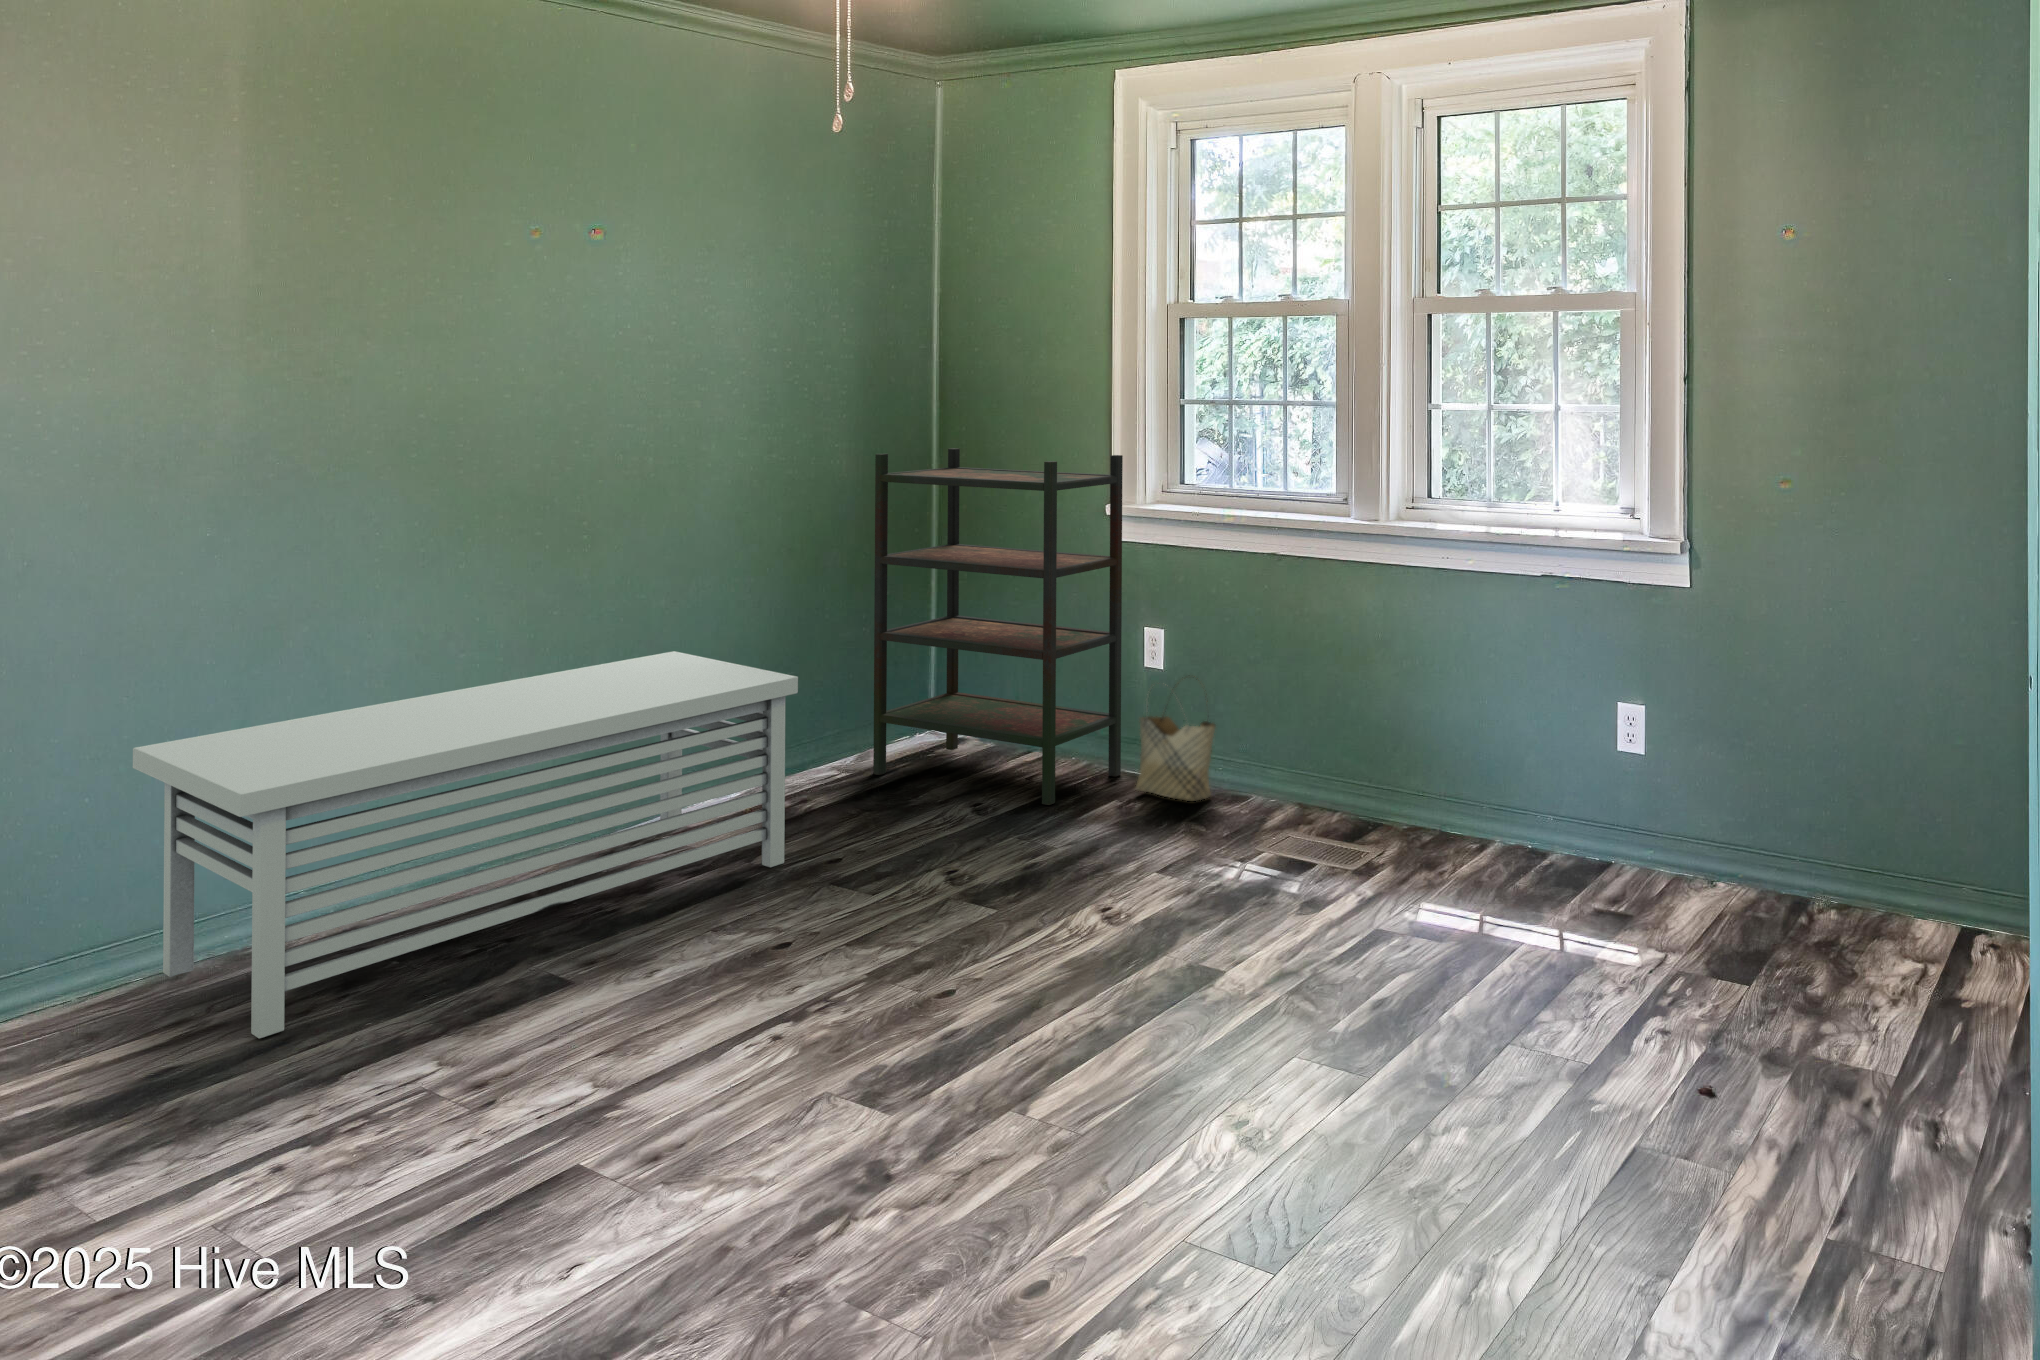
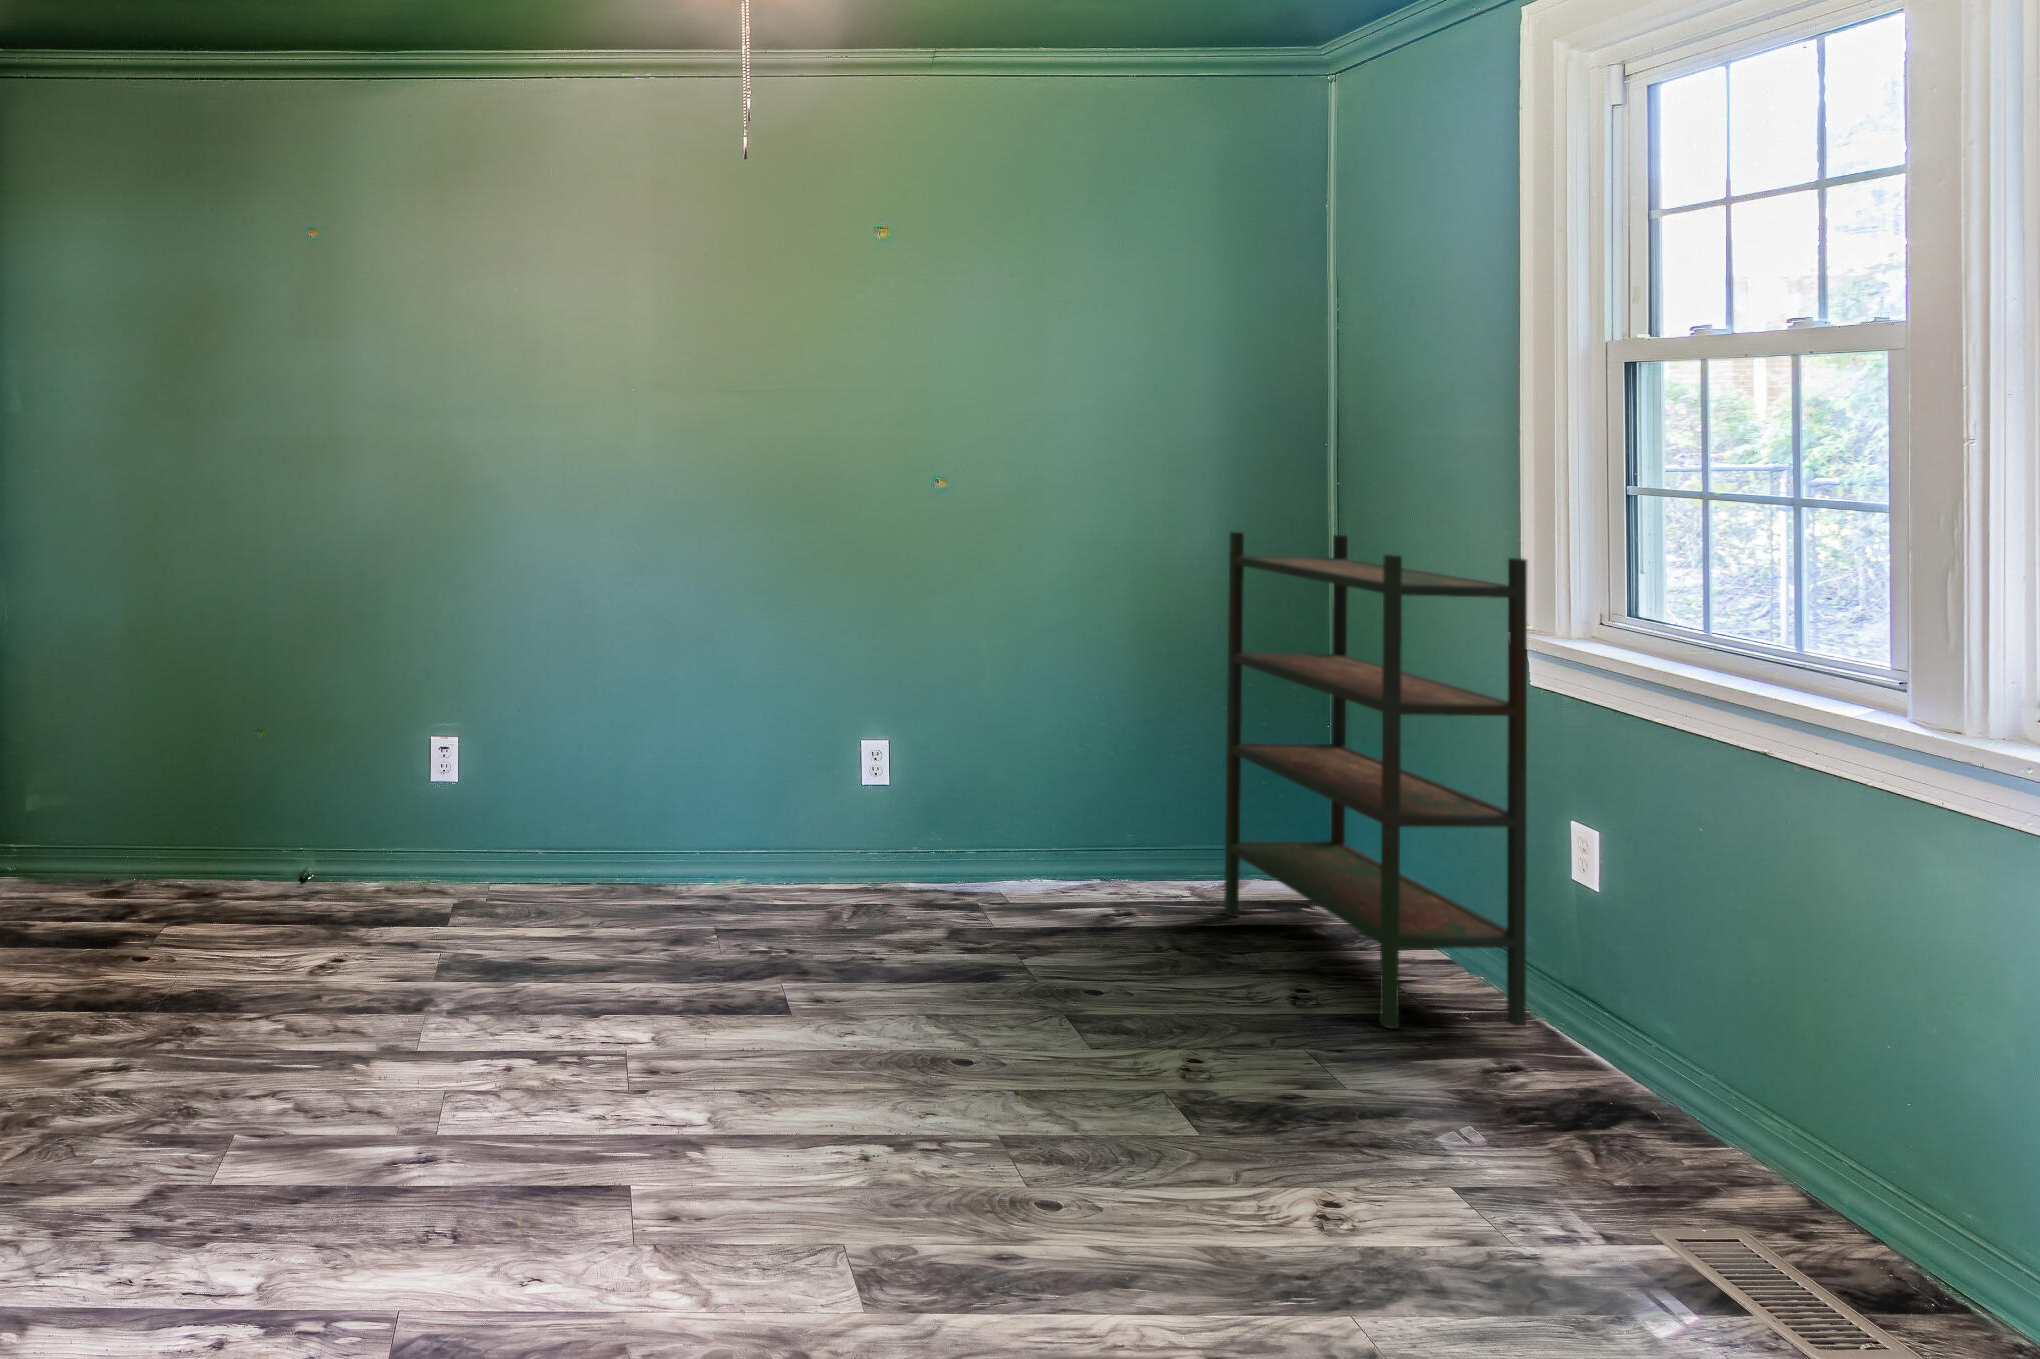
storage bench: present [133,651,798,1038] -> none [590,701,1066,975]
woven basket: present [1136,676,1216,801] -> none [1522,902,1651,1114]

